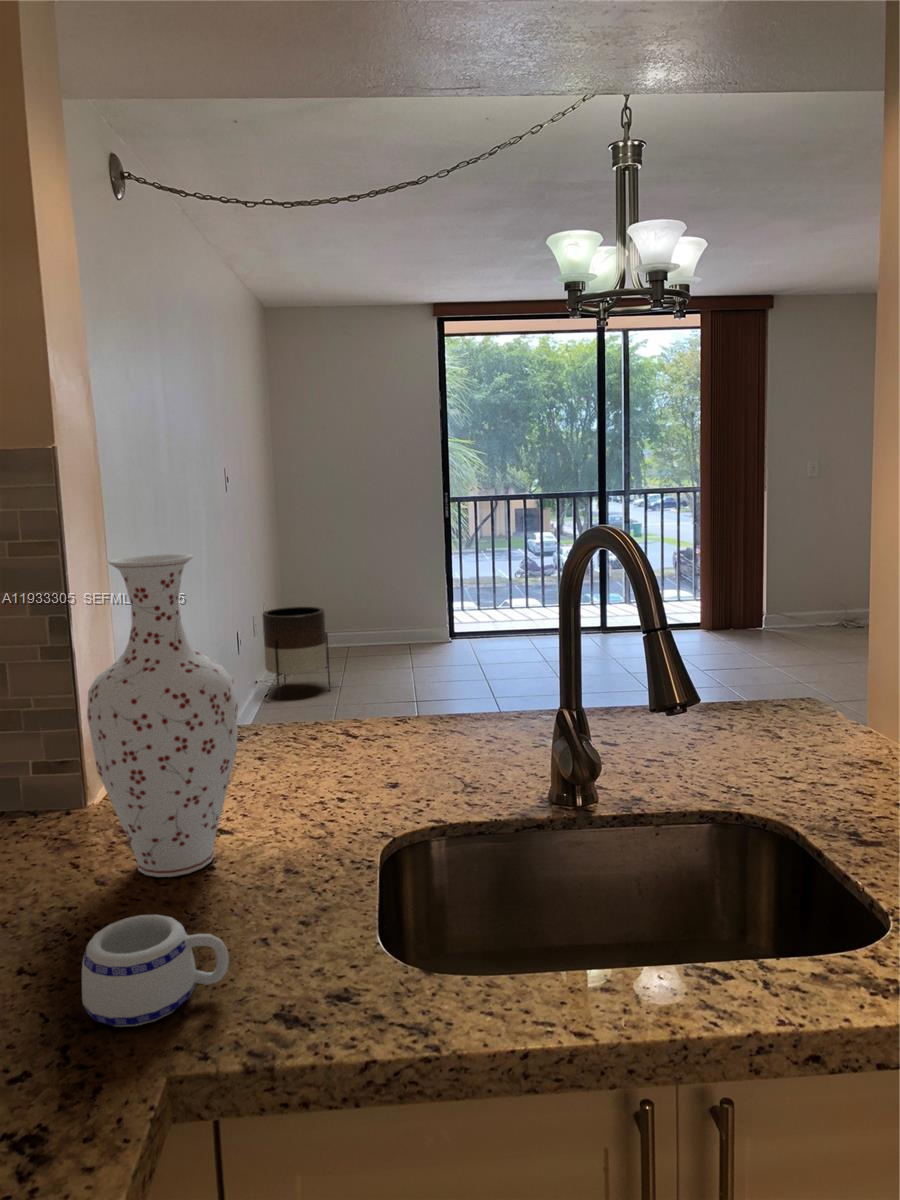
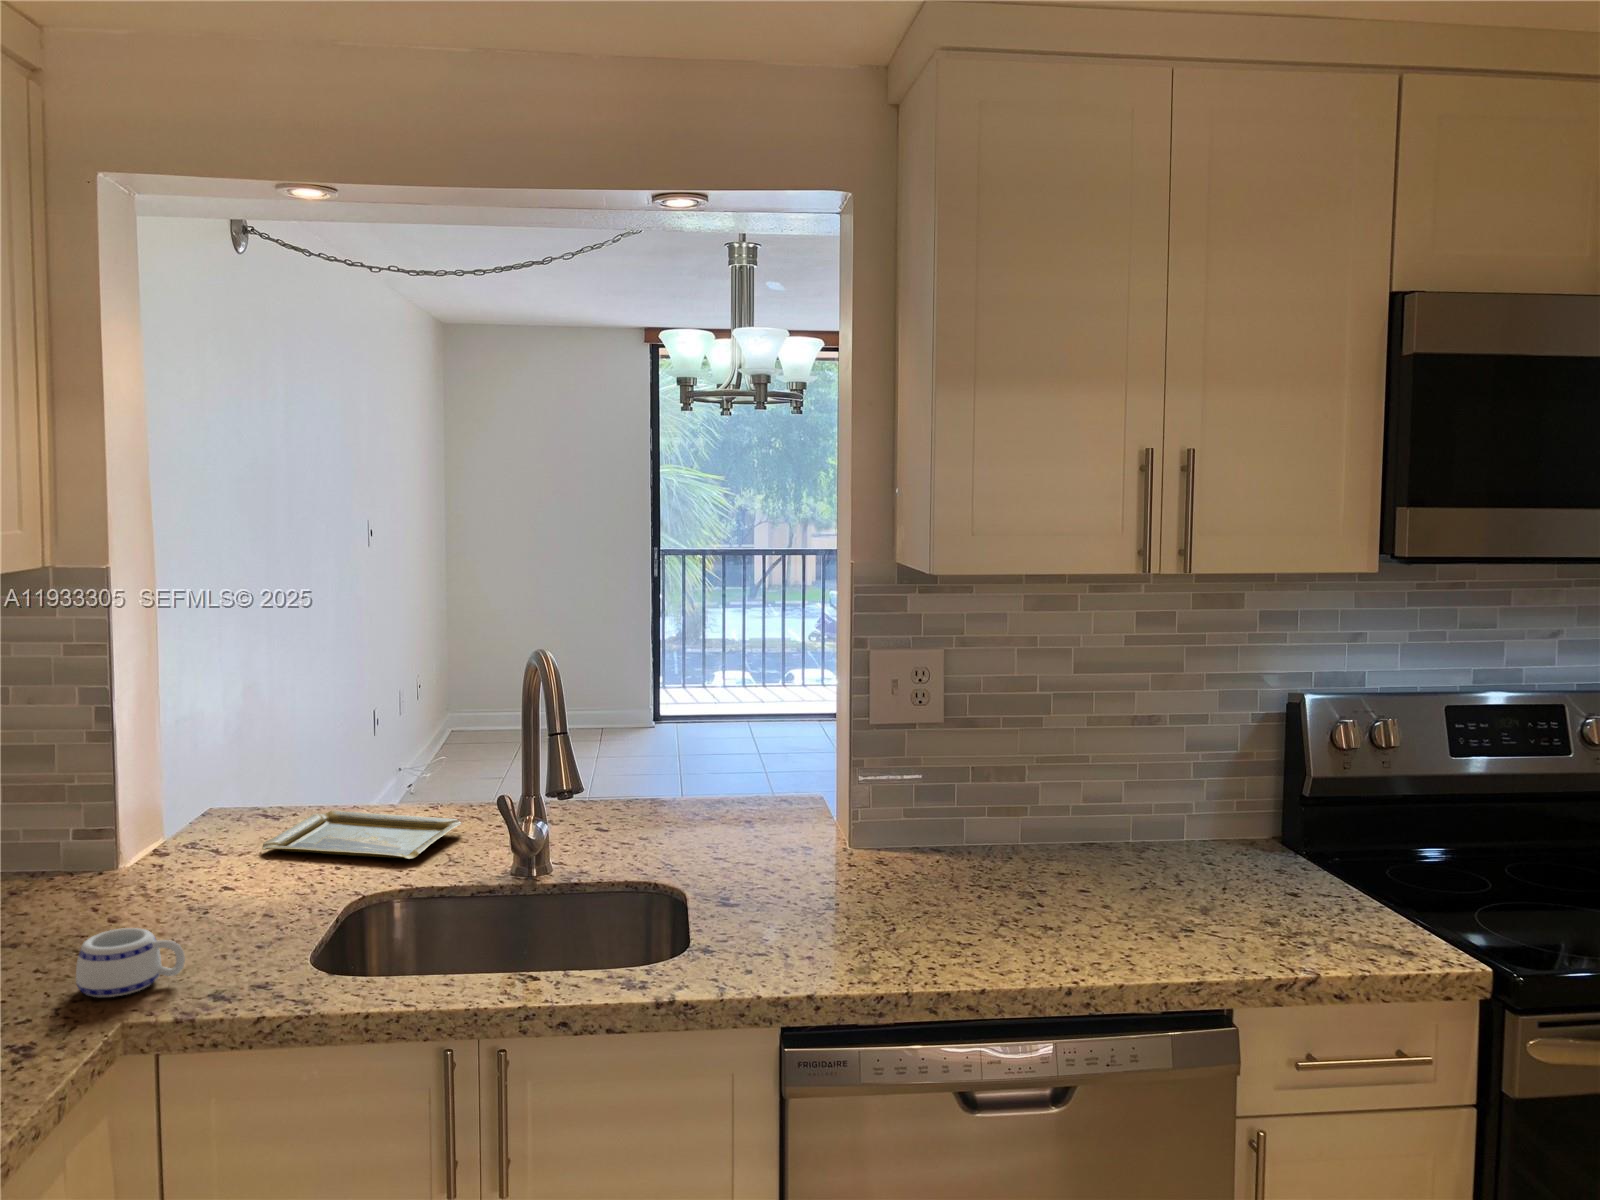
vase: present [87,554,238,877] -> none [109,664,235,918]
planter: present [262,607,330,700] -> none [410,679,490,792]
tray: none [243,728,453,785] -> present [262,810,462,859]

